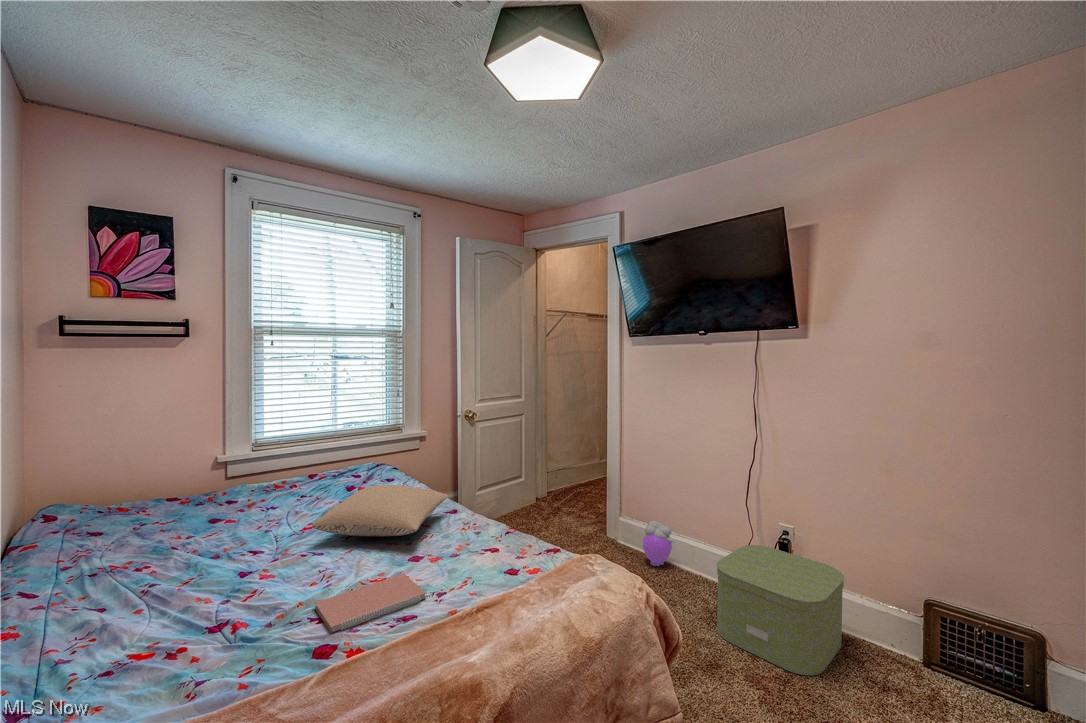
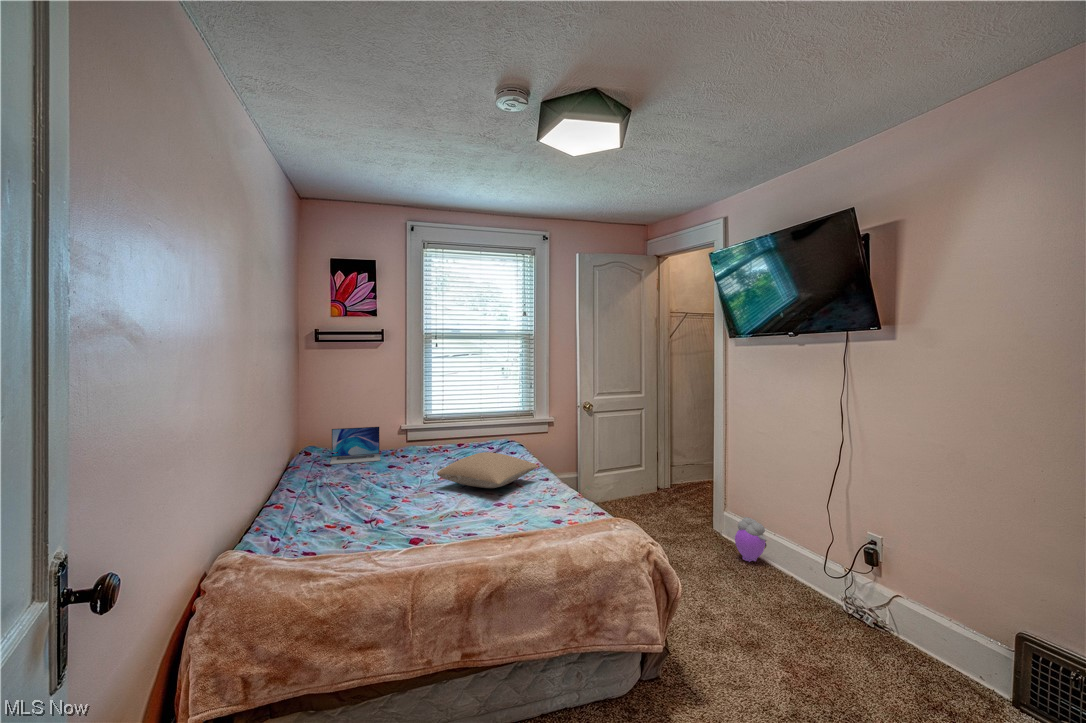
laptop: none [94,461,191,531] -> present [330,427,380,464]
storage box: present [717,545,844,675] -> none [776,550,921,679]
notebook: present [315,574,426,633] -> none [421,510,487,533]

